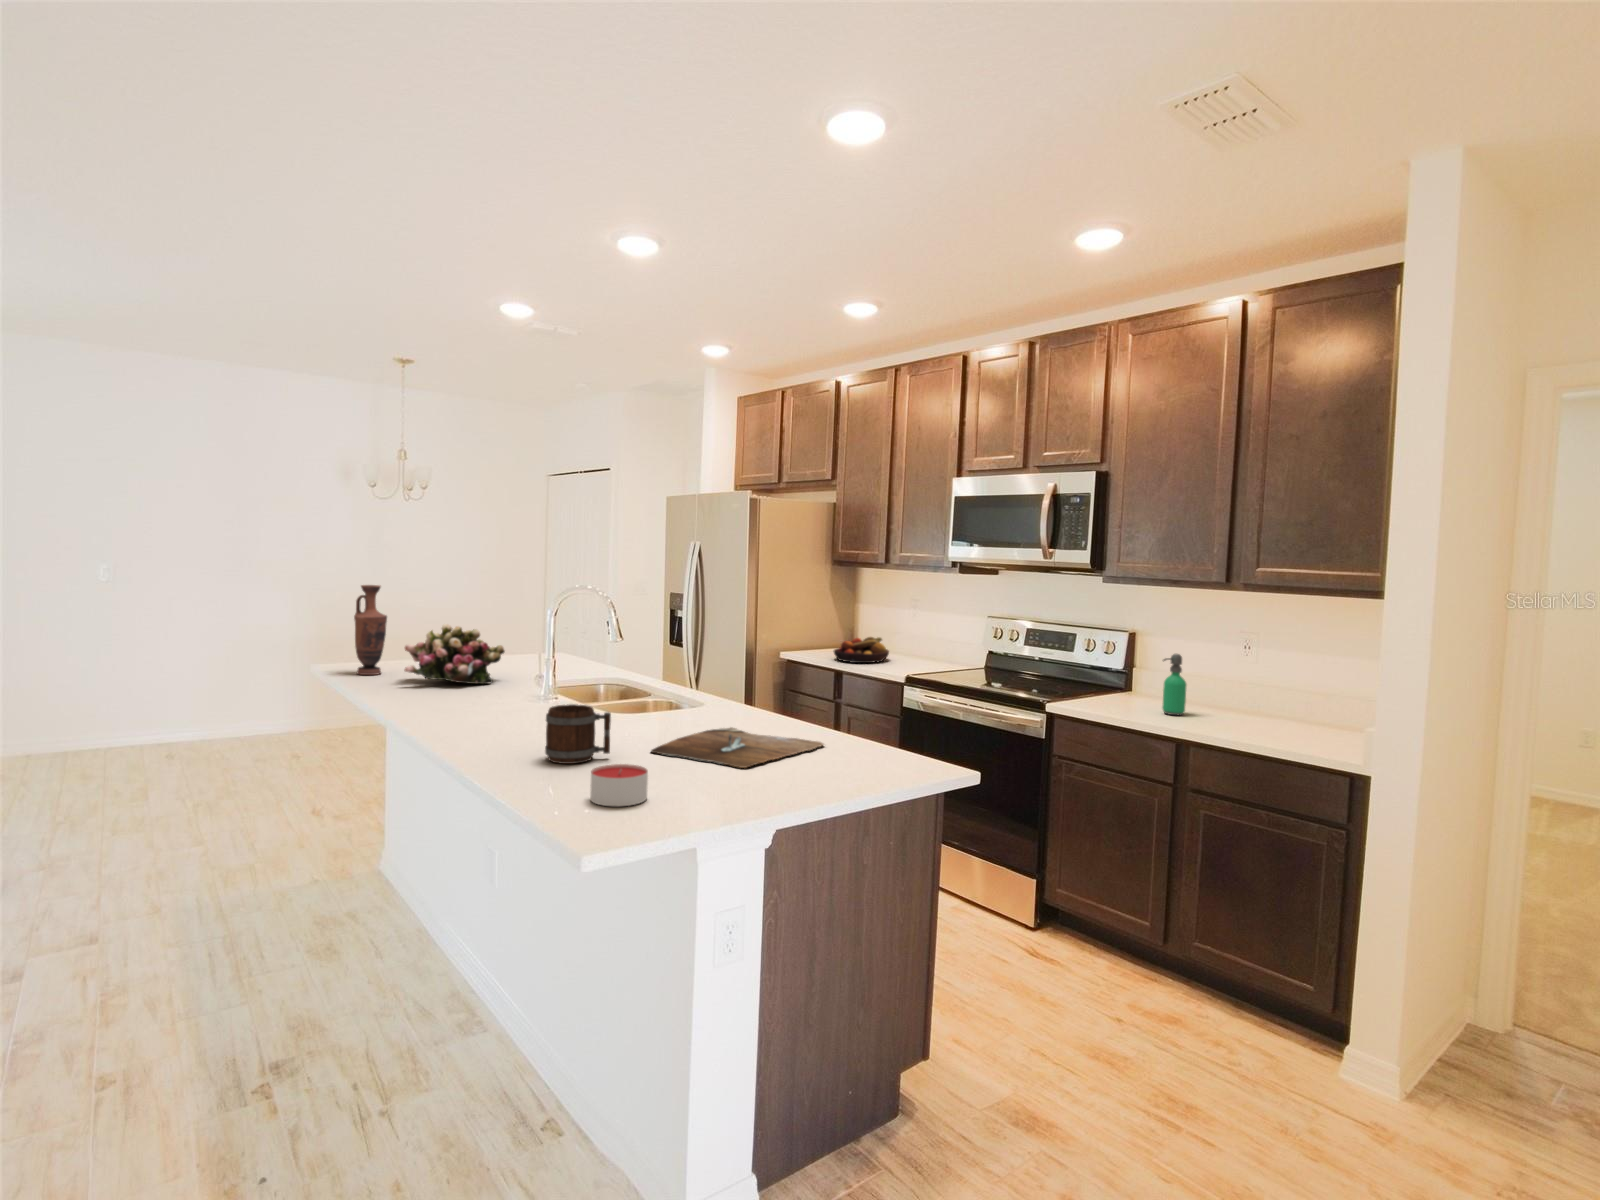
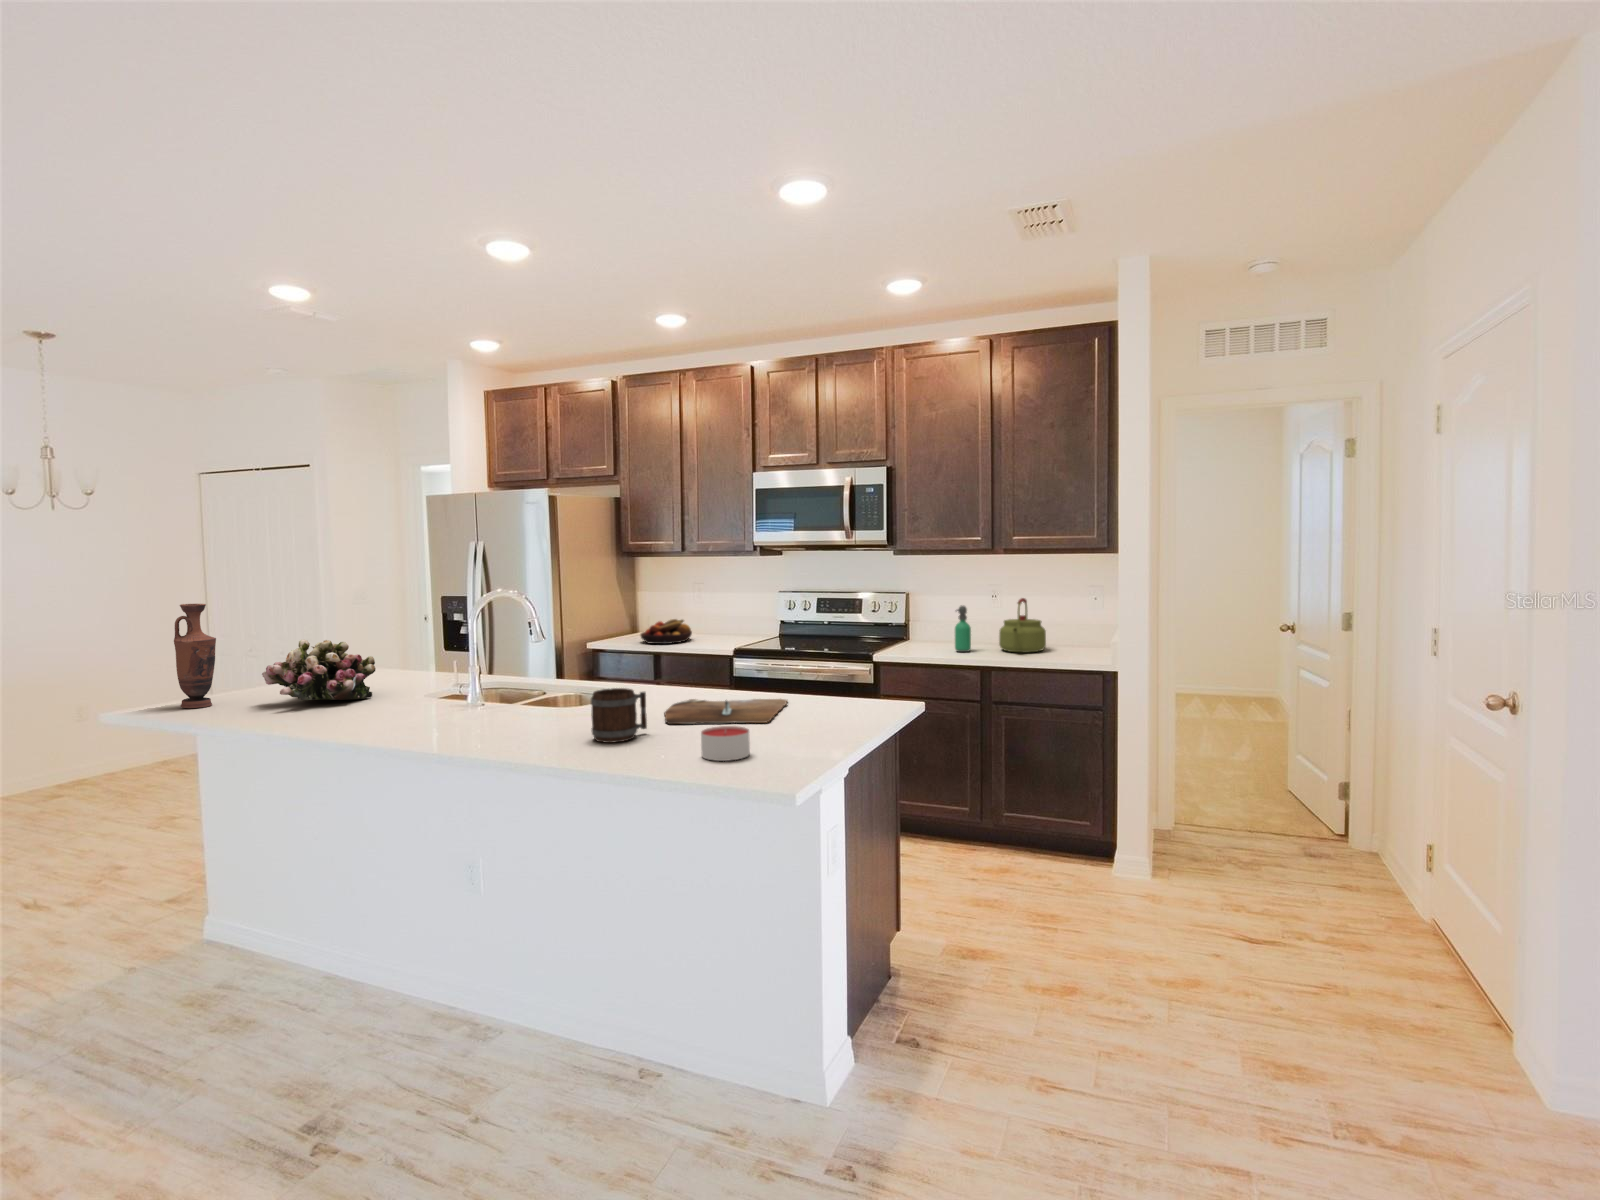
kettle: none [1226,651,1297,728] -> present [999,598,1046,653]

